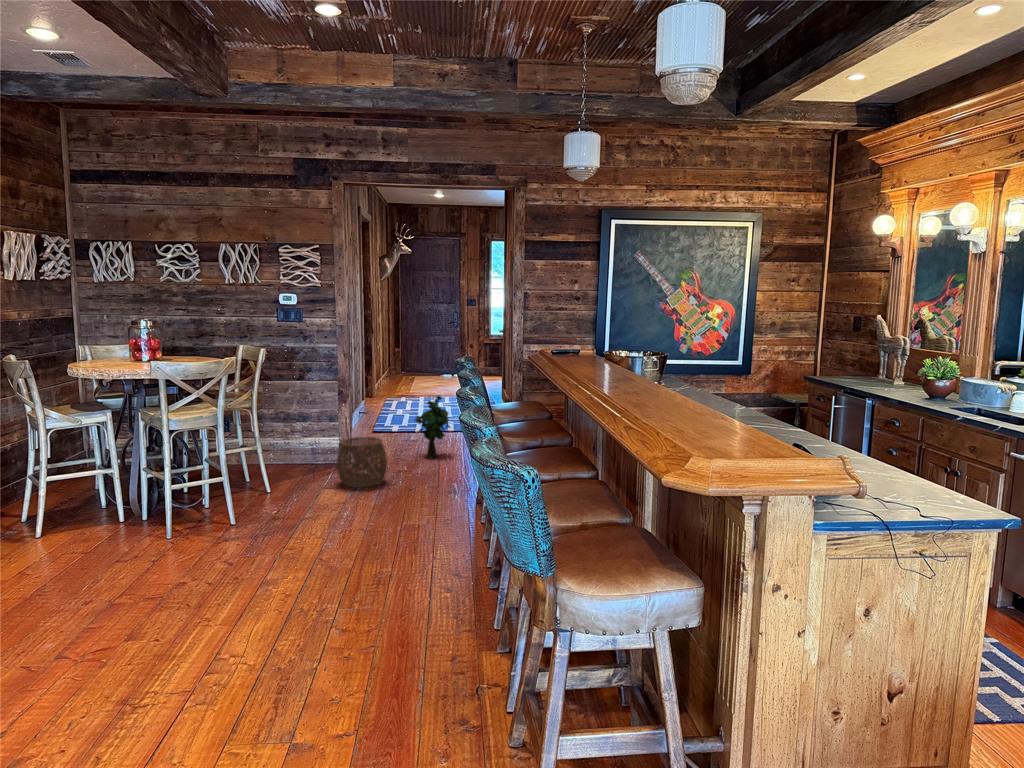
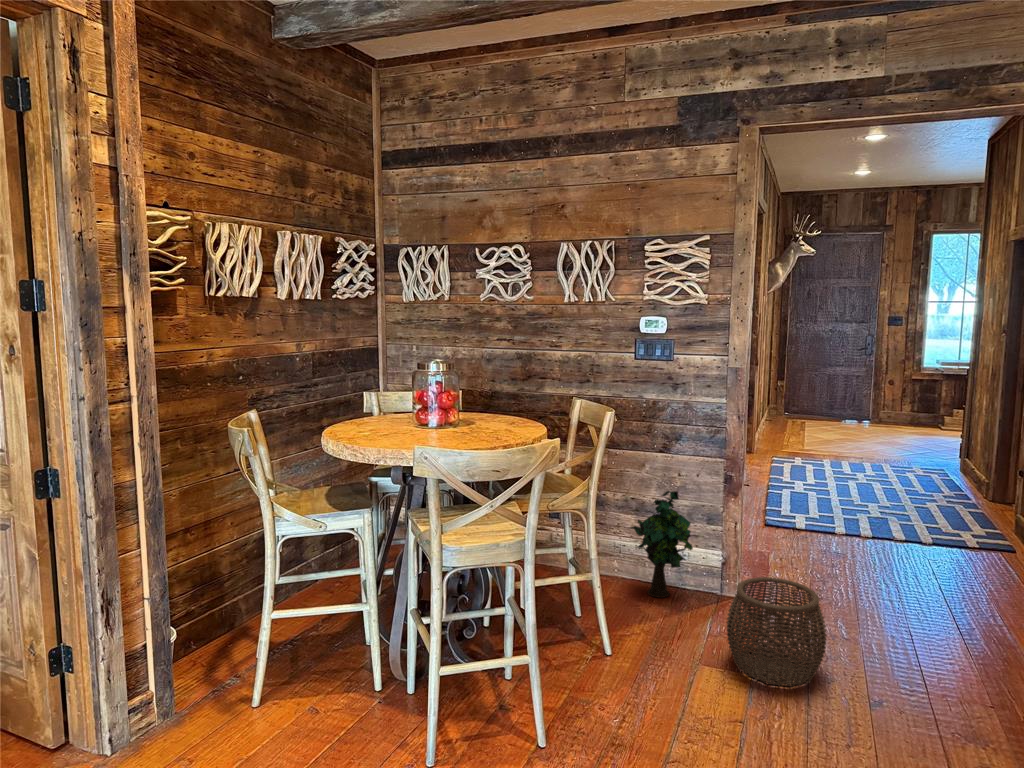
decorative plant: present [415,395,450,458] -> present [629,491,693,598]

